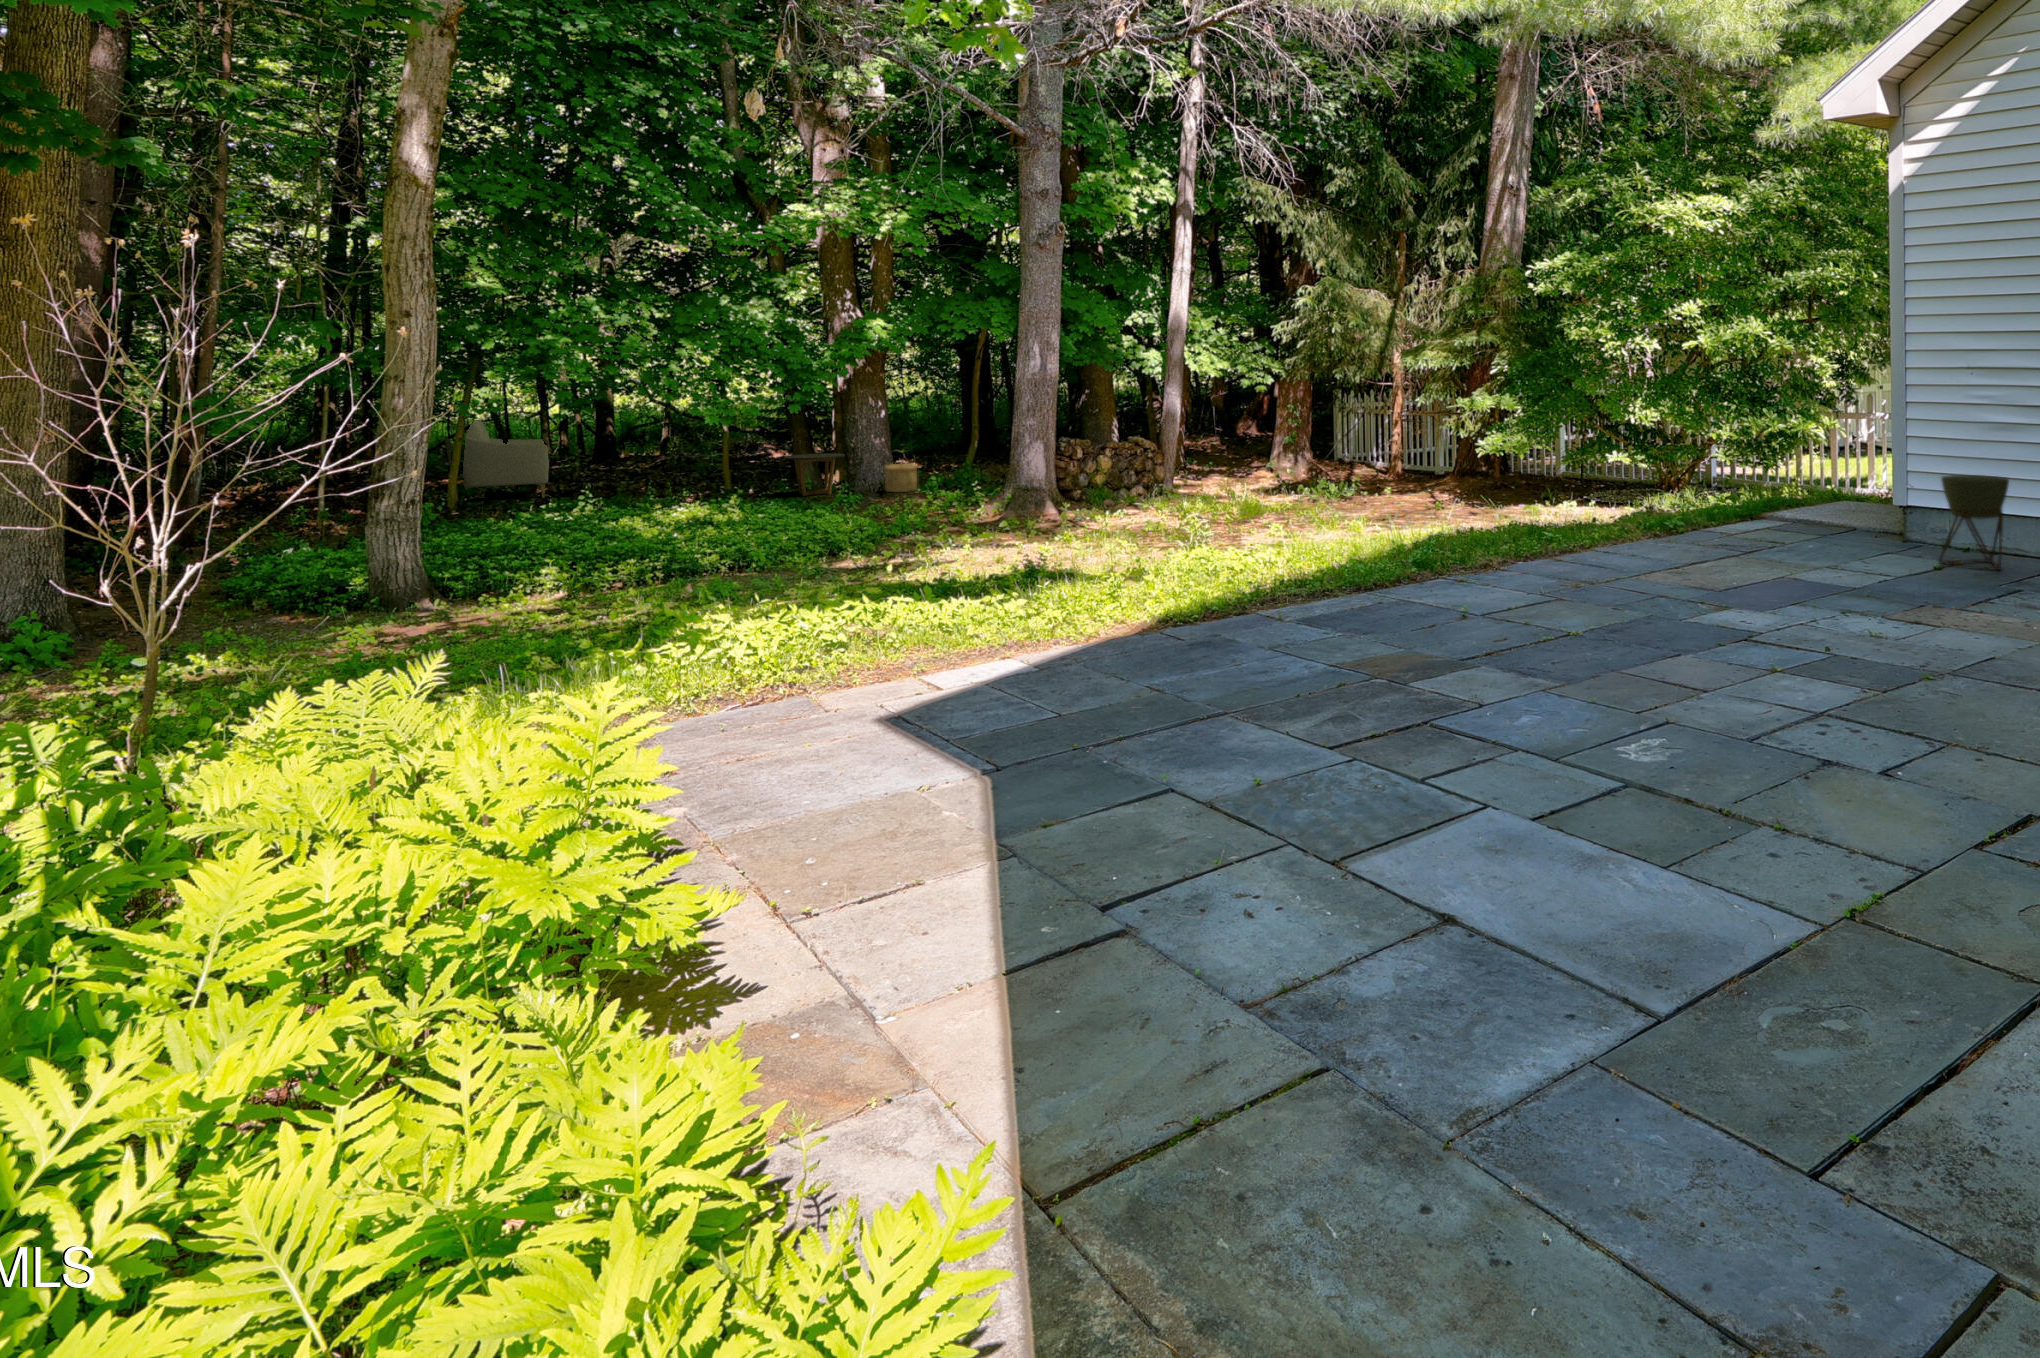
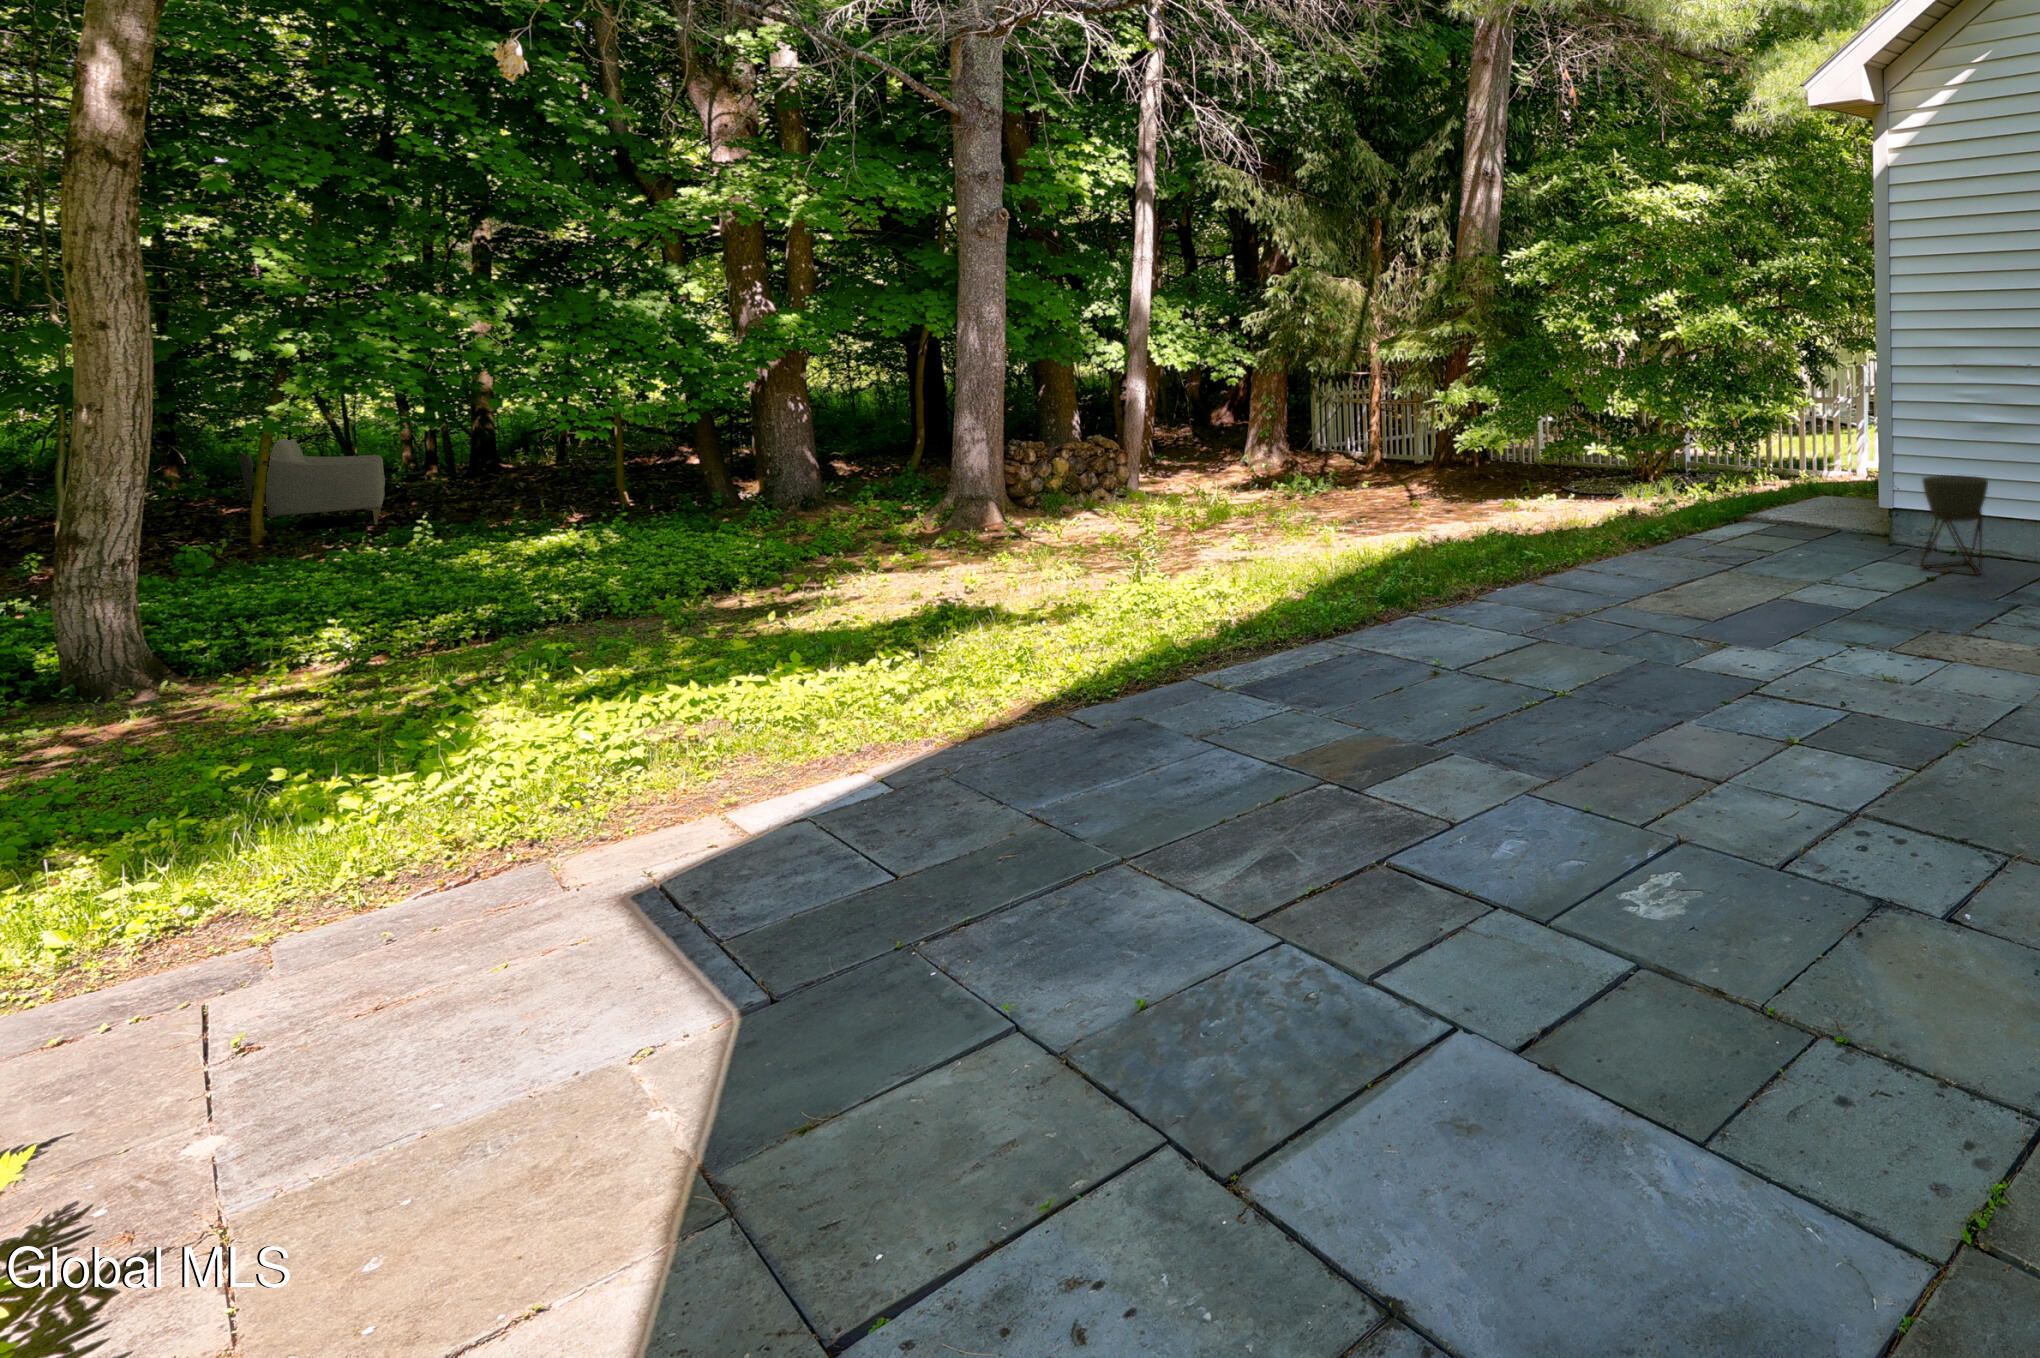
side table: present [784,453,845,496] -> none [678,464,754,513]
wooden bucket: present [885,464,918,492] -> none [801,473,842,505]

